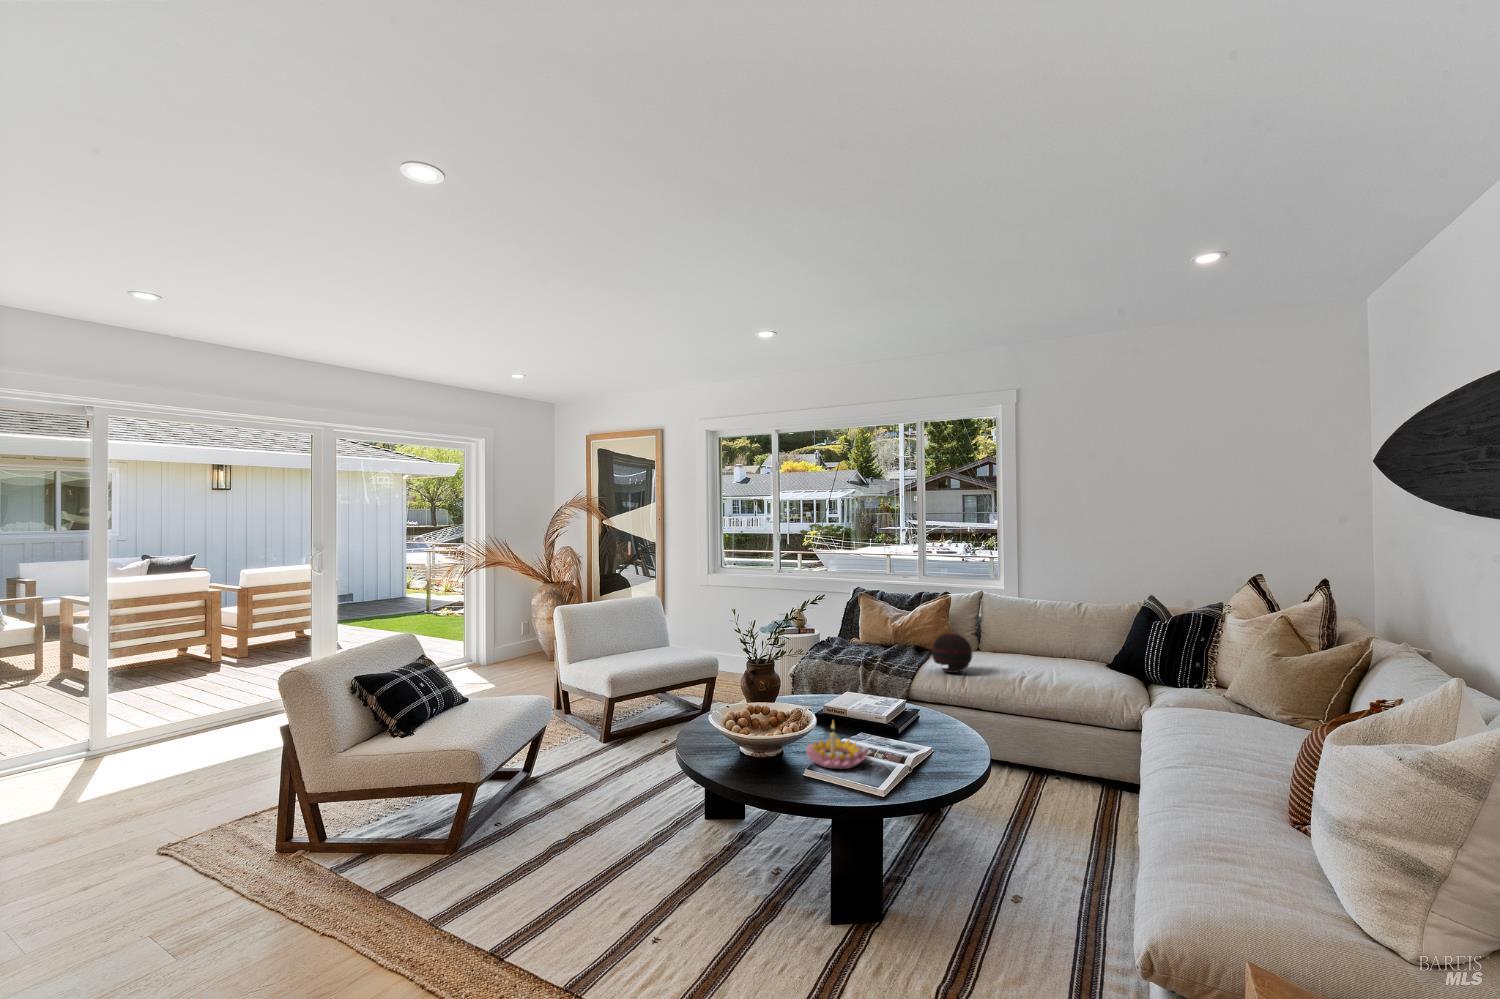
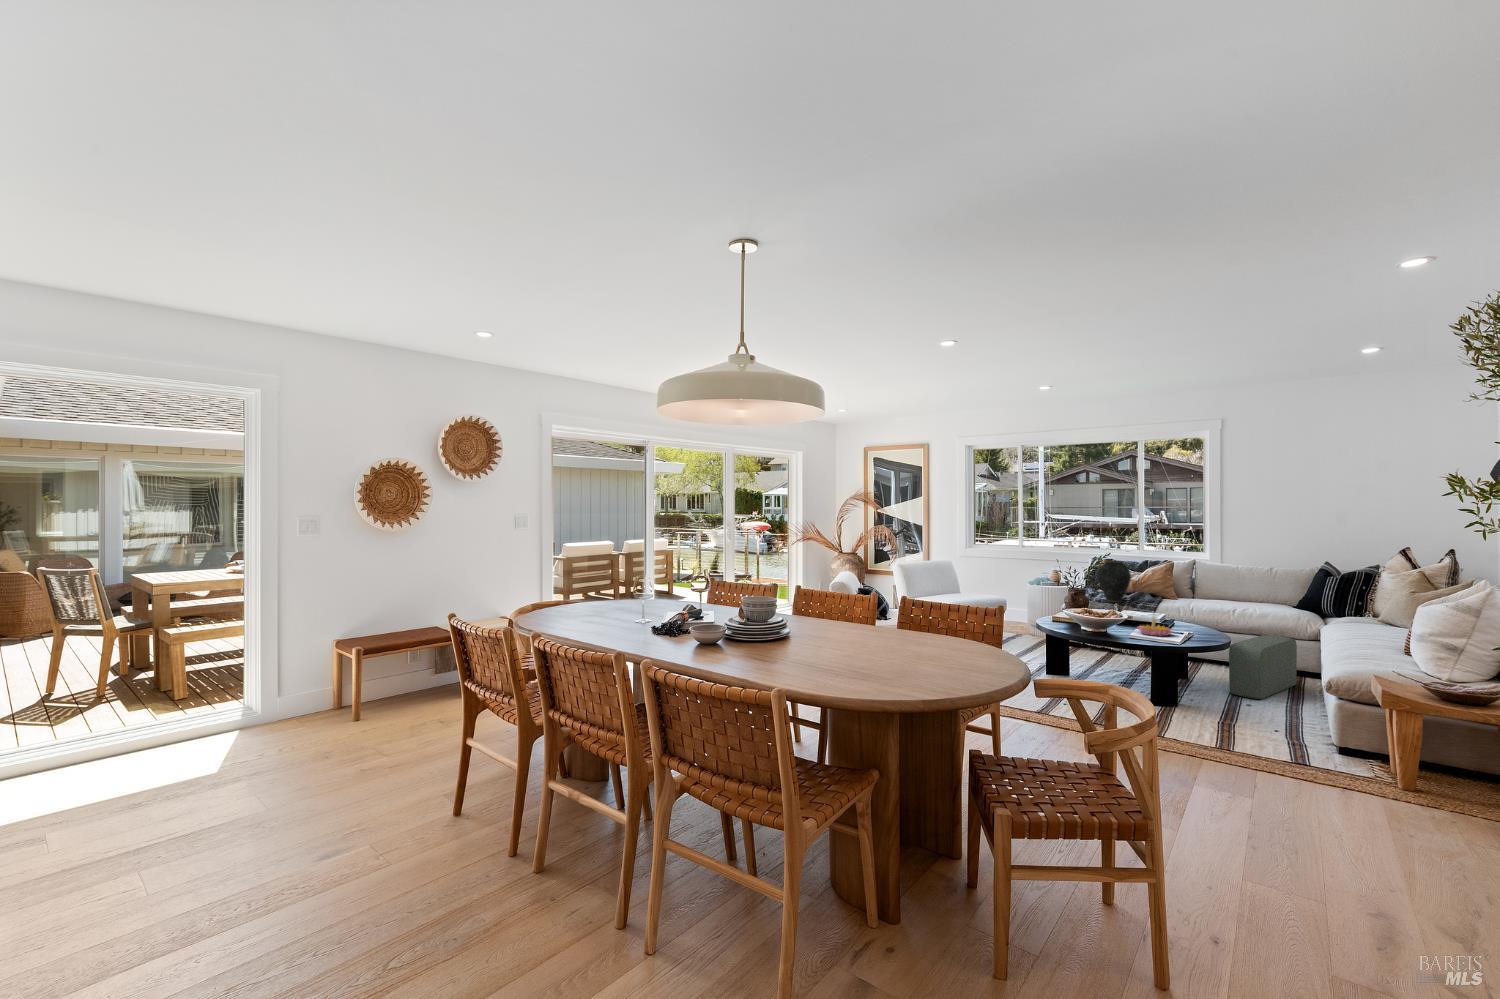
vase: none [838,596,884,662] -> present [1097,560,1131,603]
decorative orb: present [932,633,972,673] -> none [1170,583,1199,608]
pouf: none [985,729,1102,871] -> present [1229,635,1297,699]

